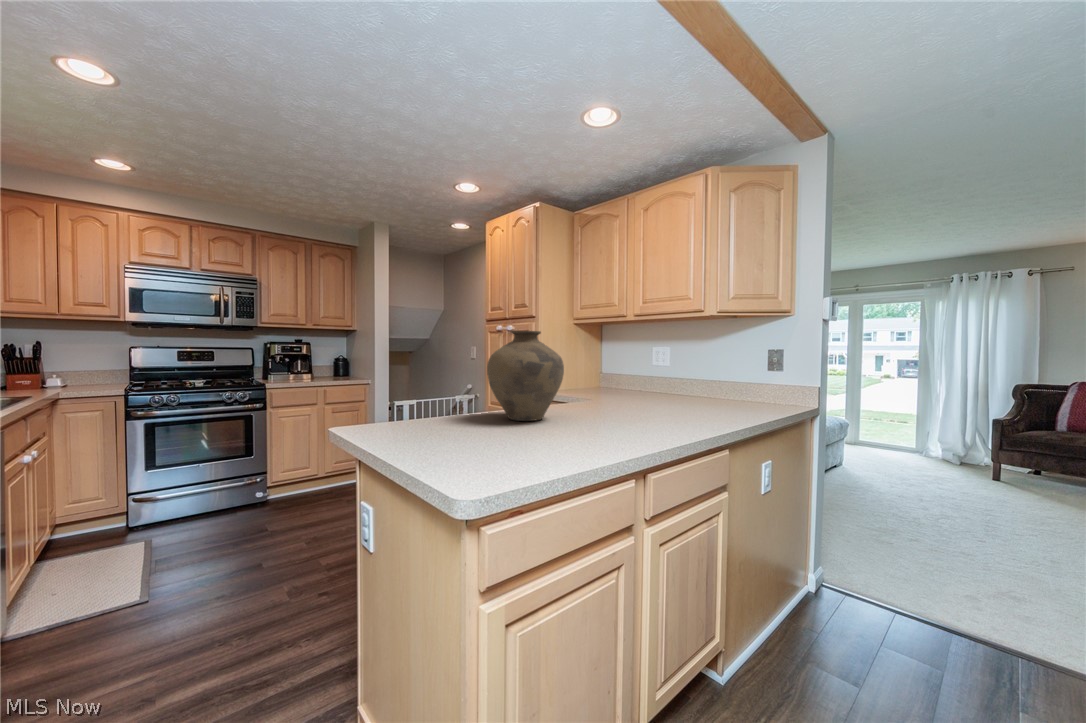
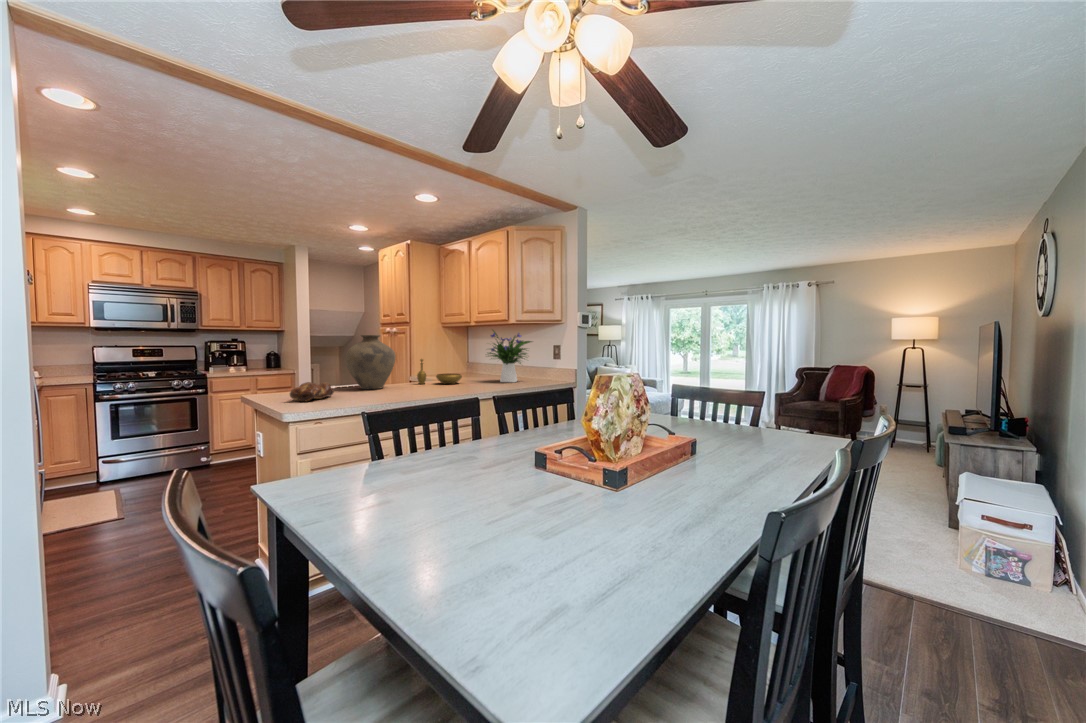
flower arrangement: none [671,324,753,409] -> present [488,330,532,382]
decorative bowl: none [579,370,649,411] -> present [417,359,462,384]
bread loaf: none [429,415,494,457] -> present [290,382,333,401]

